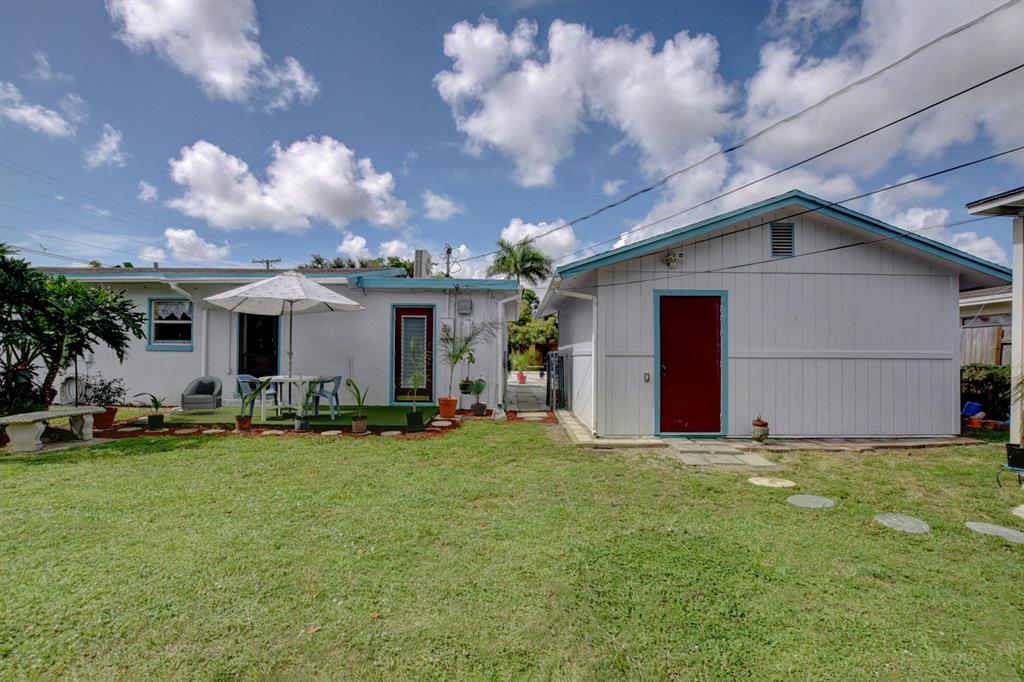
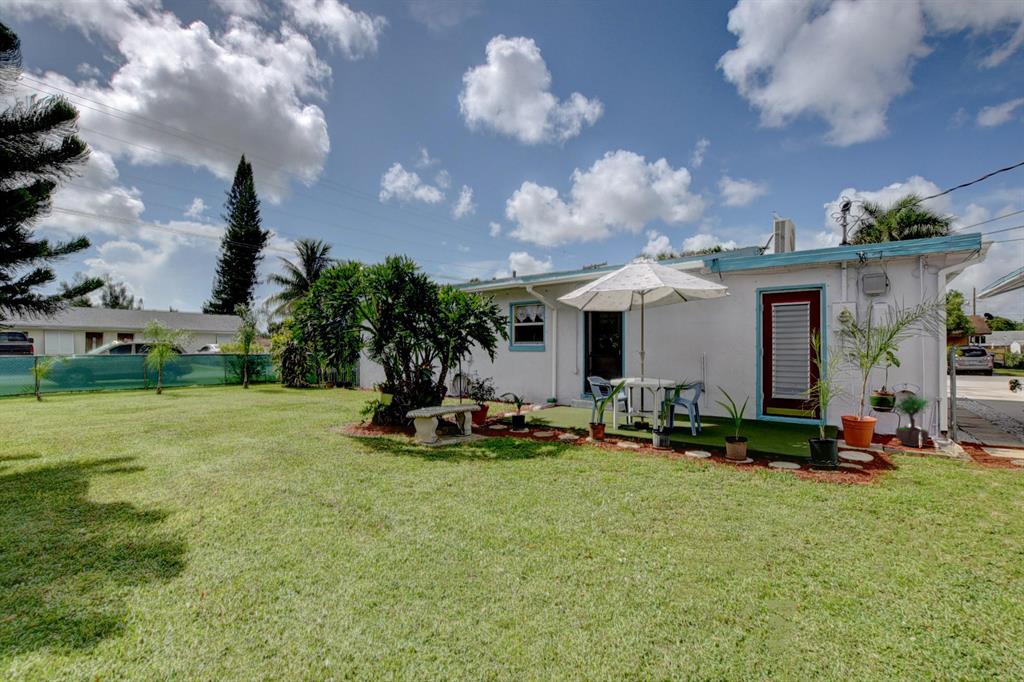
armchair: present [181,376,222,414] -> none [537,368,570,413]

